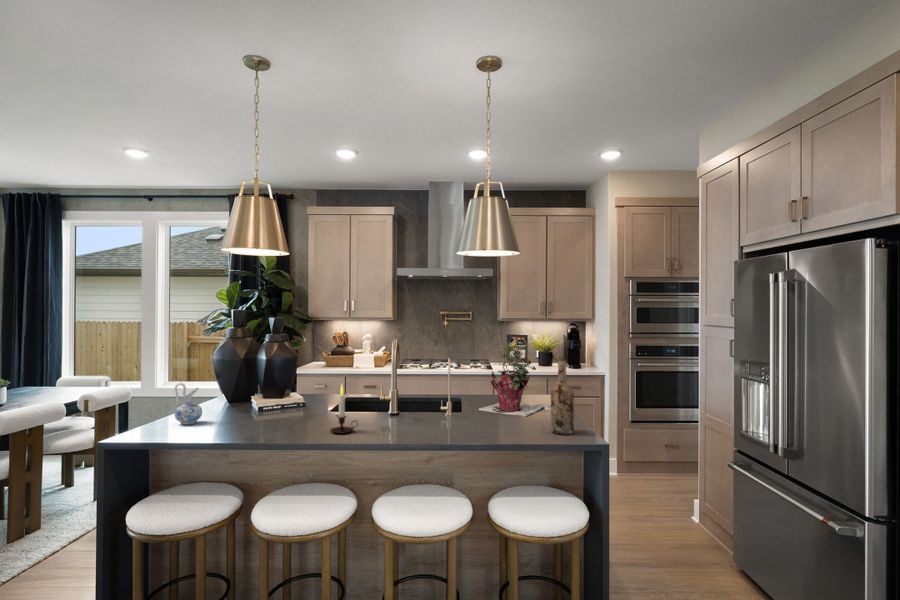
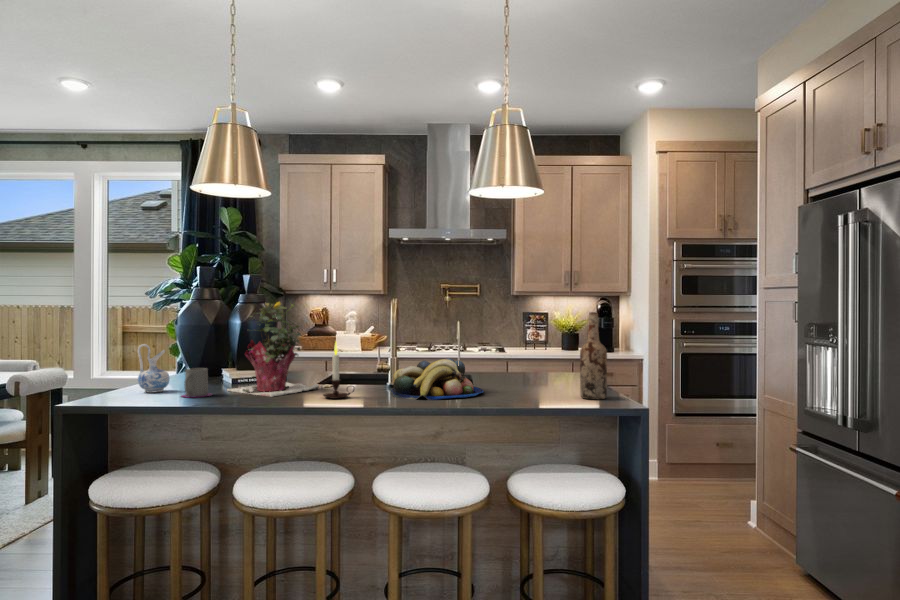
potted plant: present [479,342,544,417] -> present [227,302,319,397]
fruit bowl: none [389,393,469,435] -> present [391,358,484,400]
mug: none [210,405,237,432] -> present [182,368,212,398]

